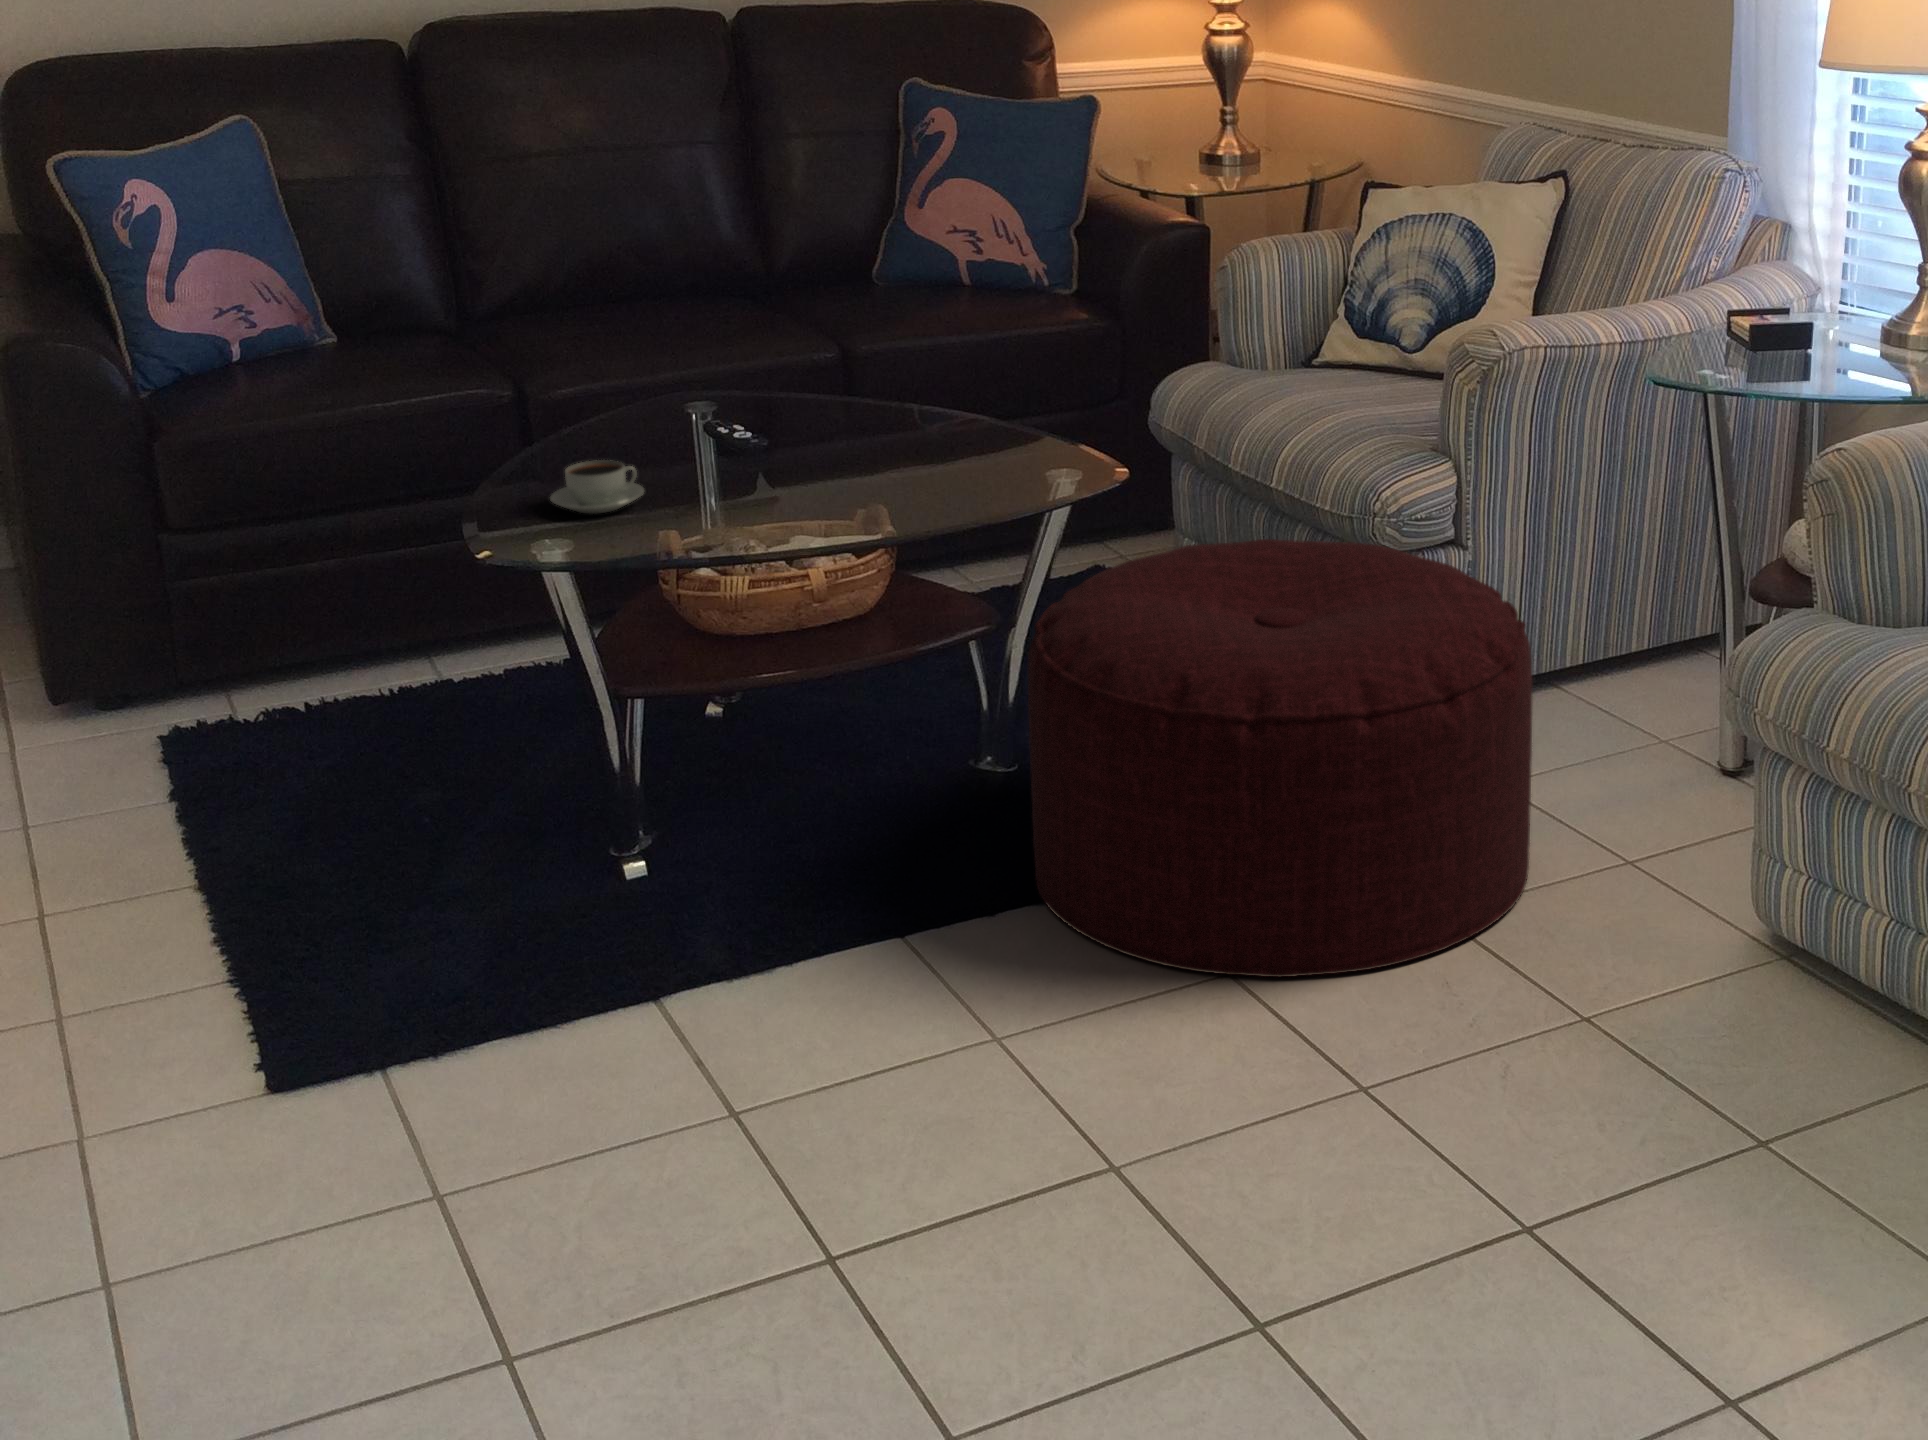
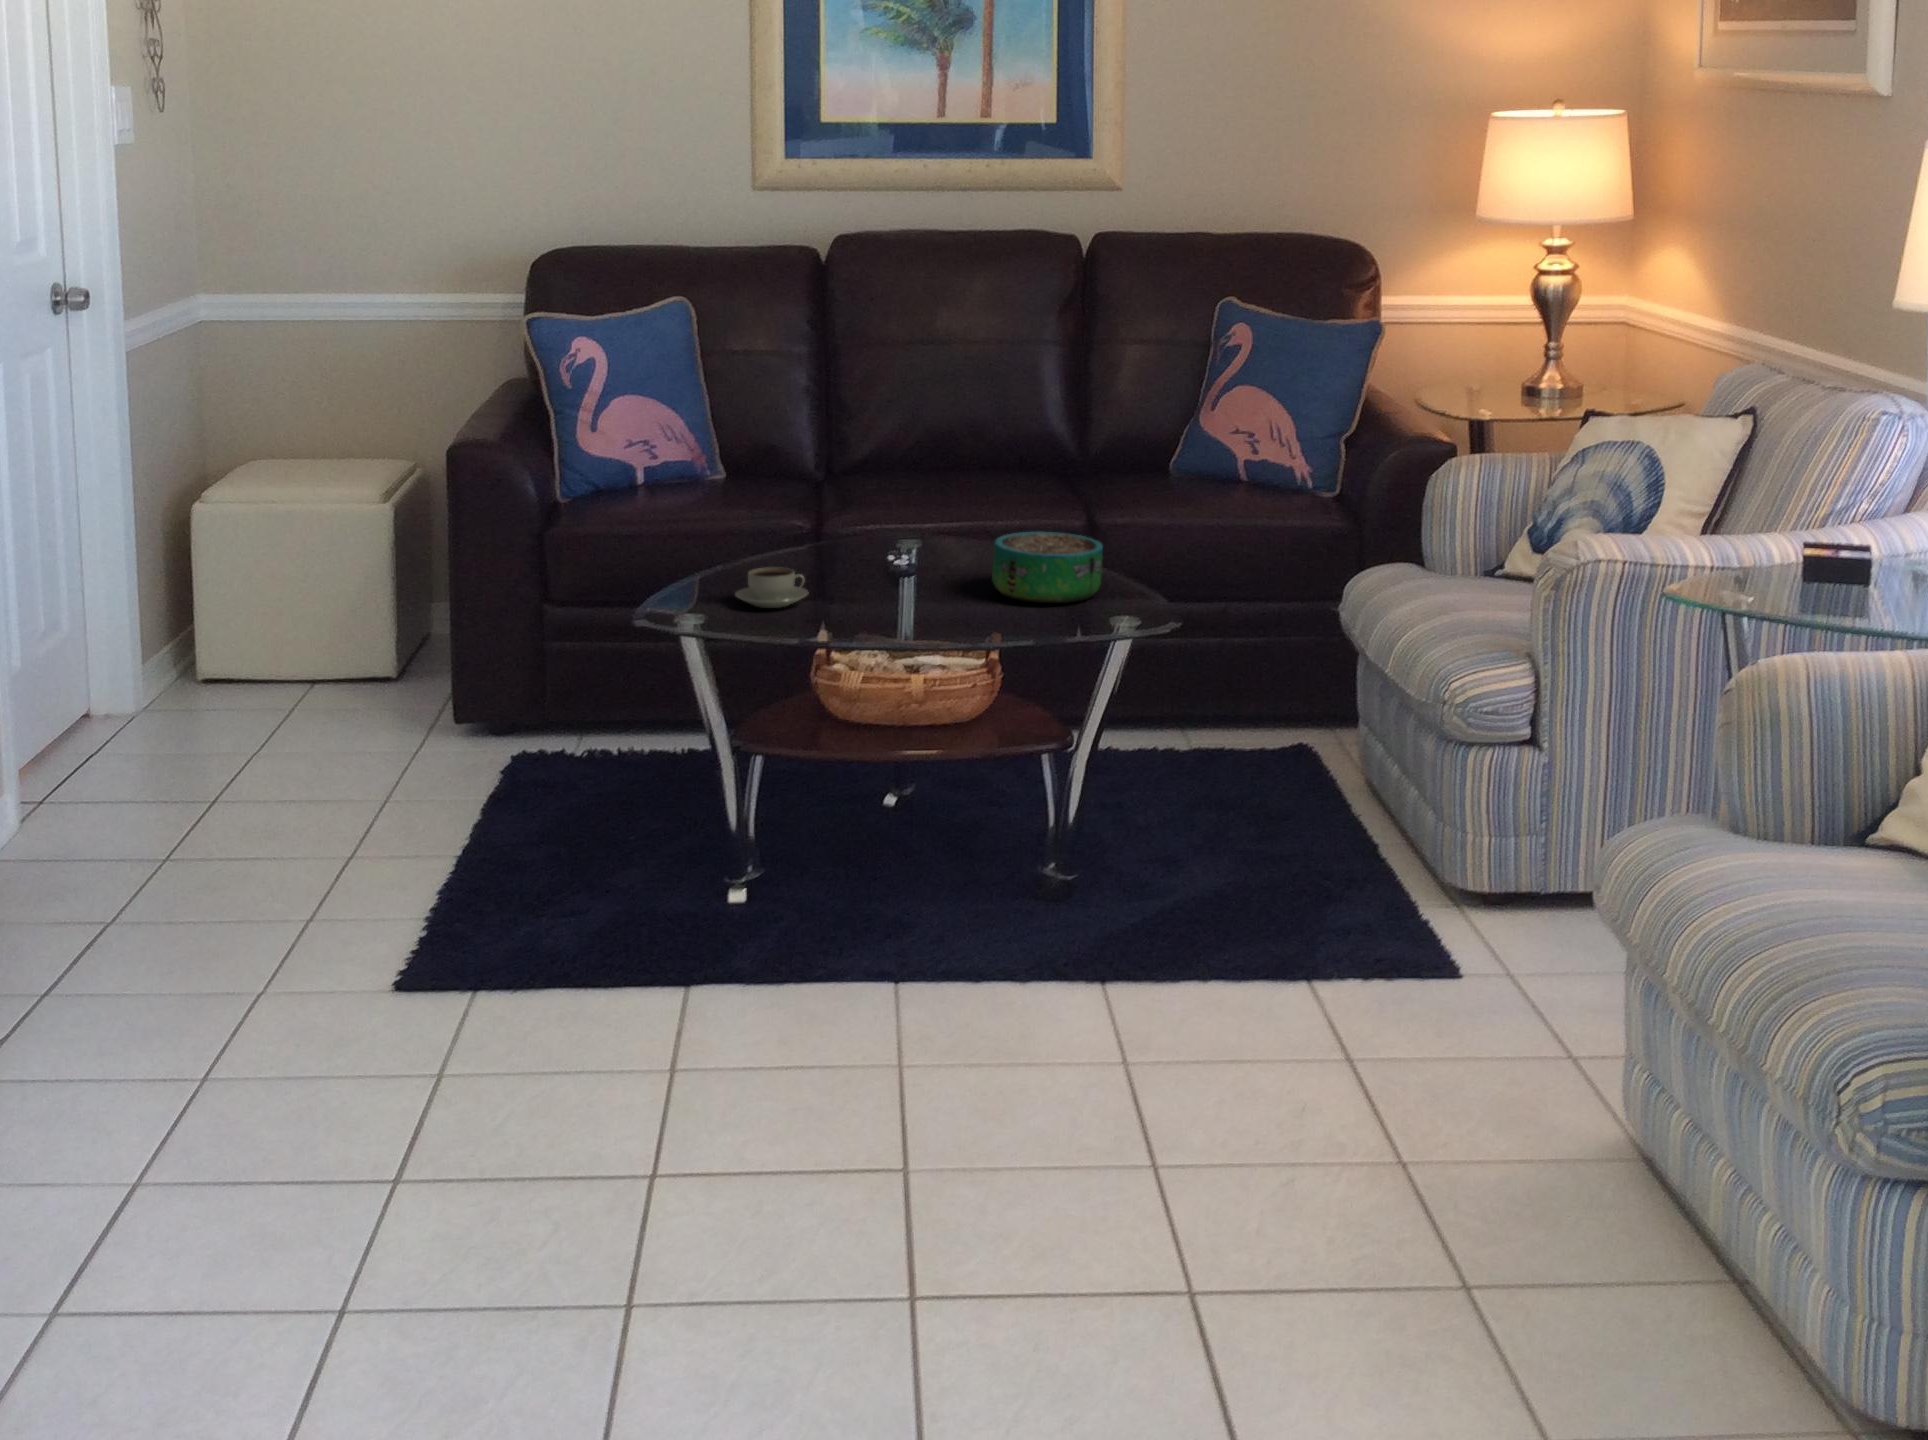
decorative bowl: none [844,376,972,463] -> present [992,531,1103,603]
ottoman: present [1028,539,1533,977] -> none [1027,698,1491,1085]

